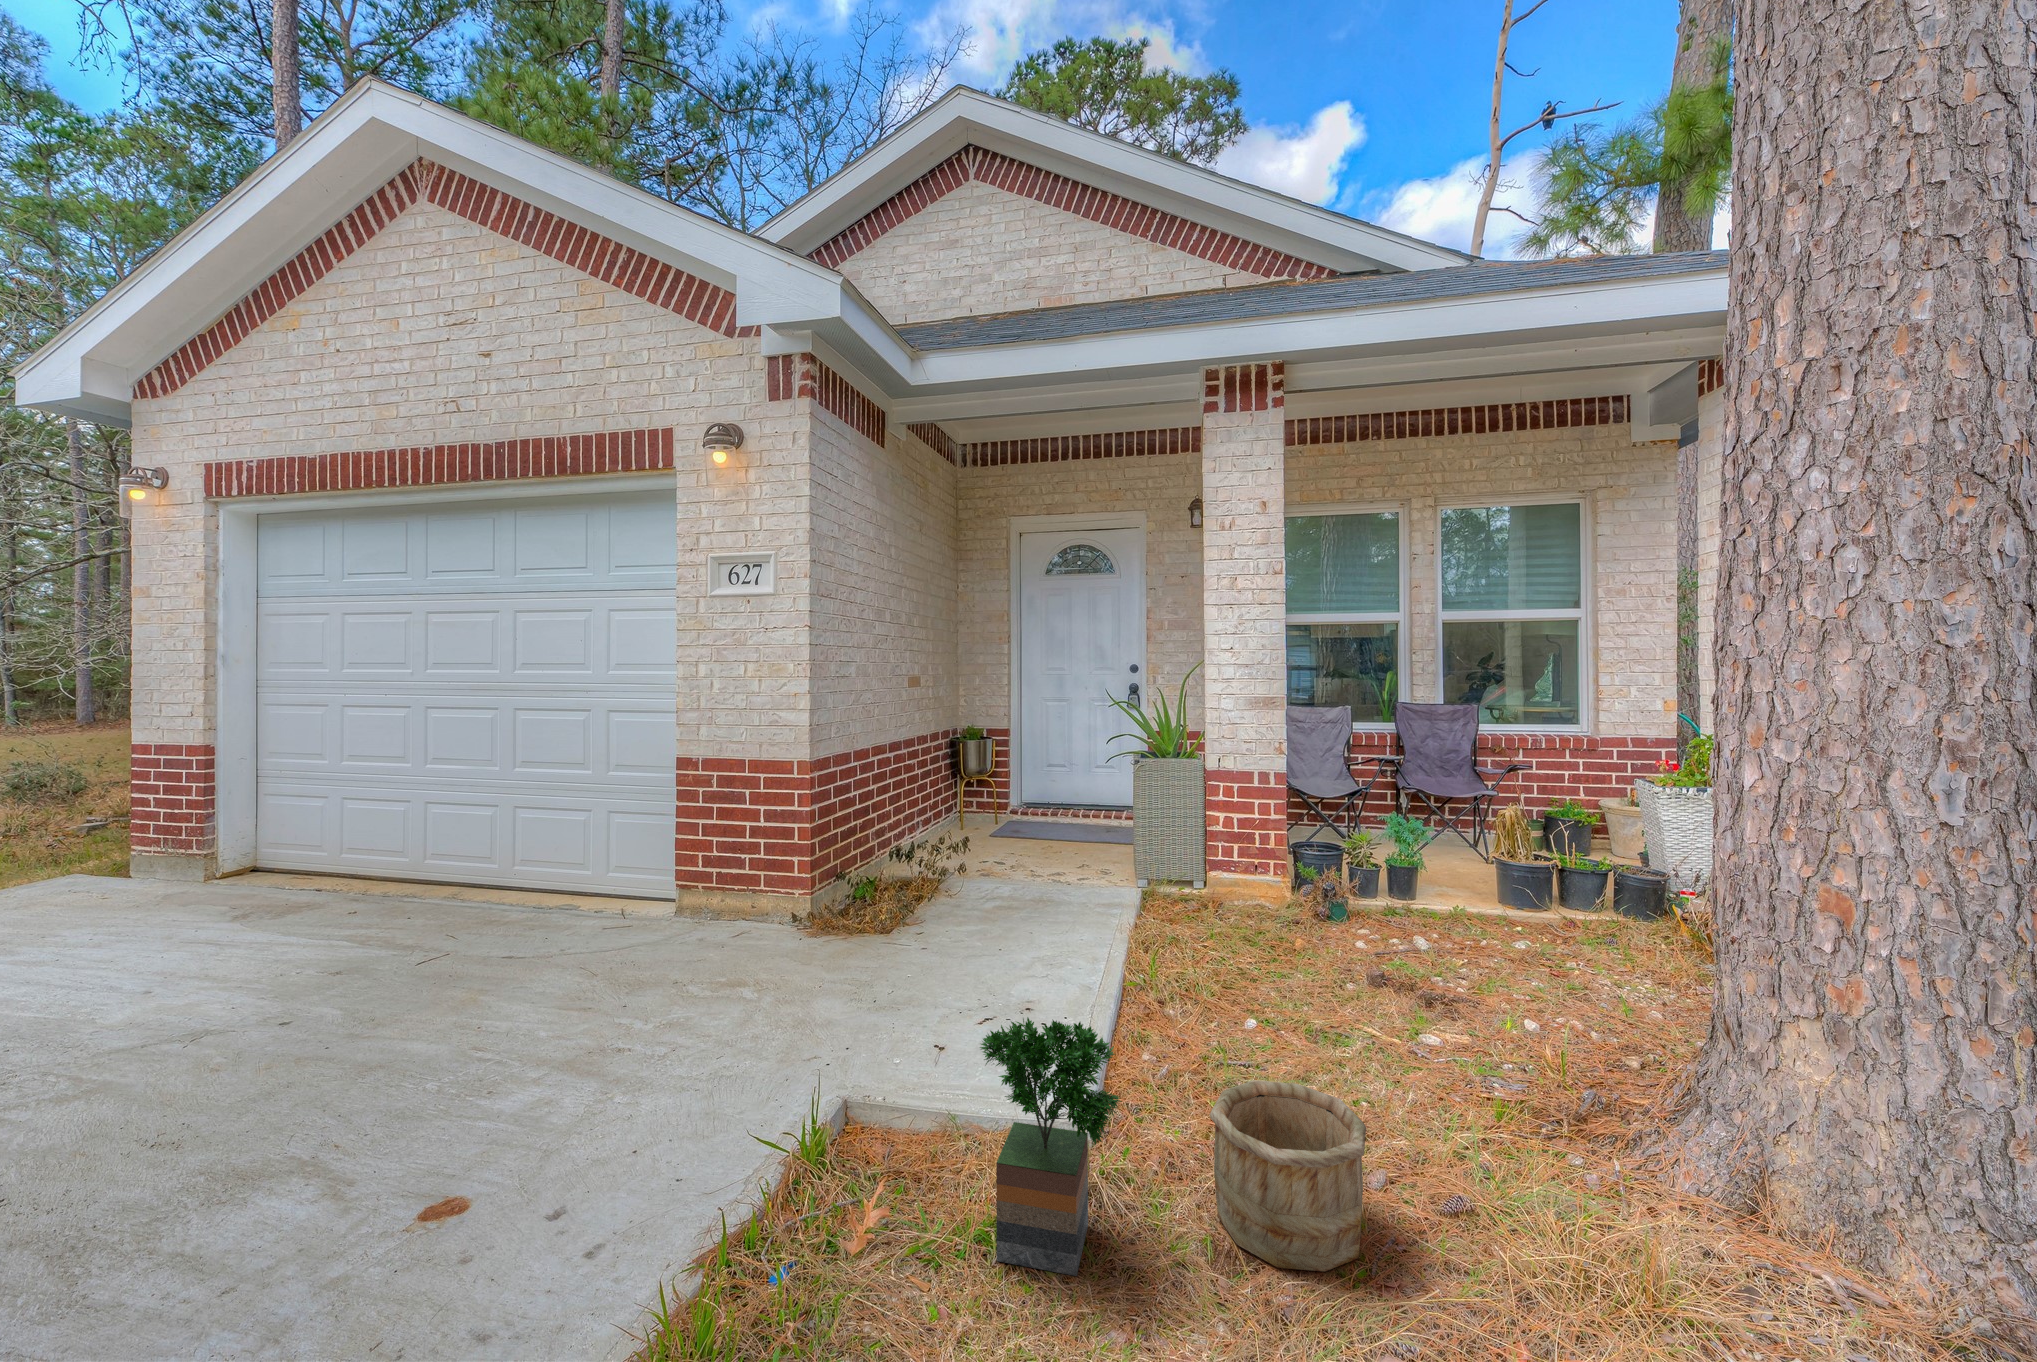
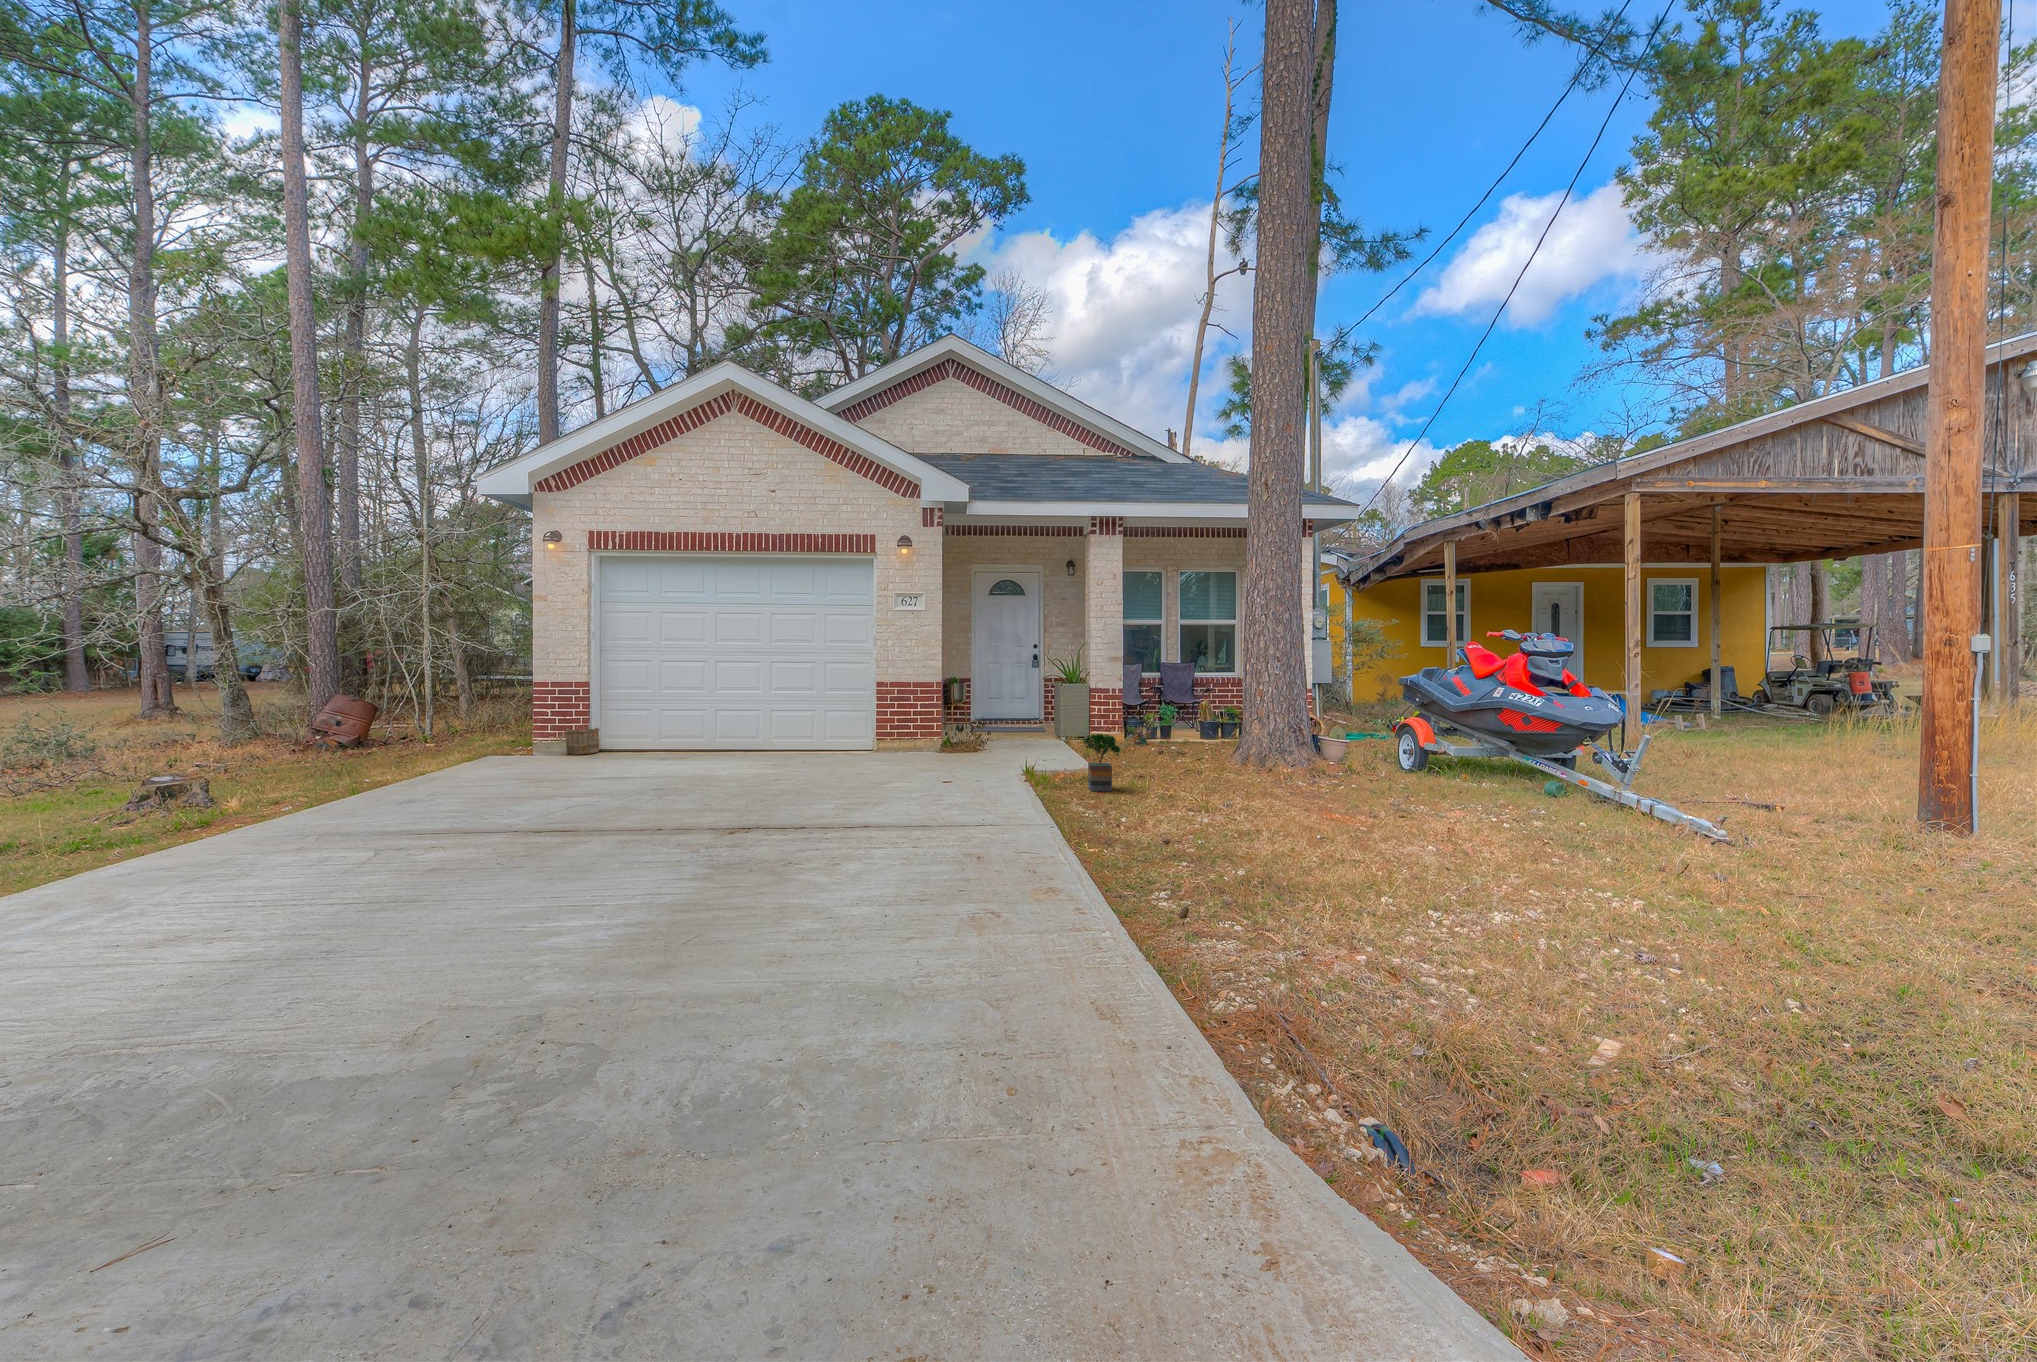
wooden bucket: present [1209,1080,1366,1272] -> present [565,727,600,755]

